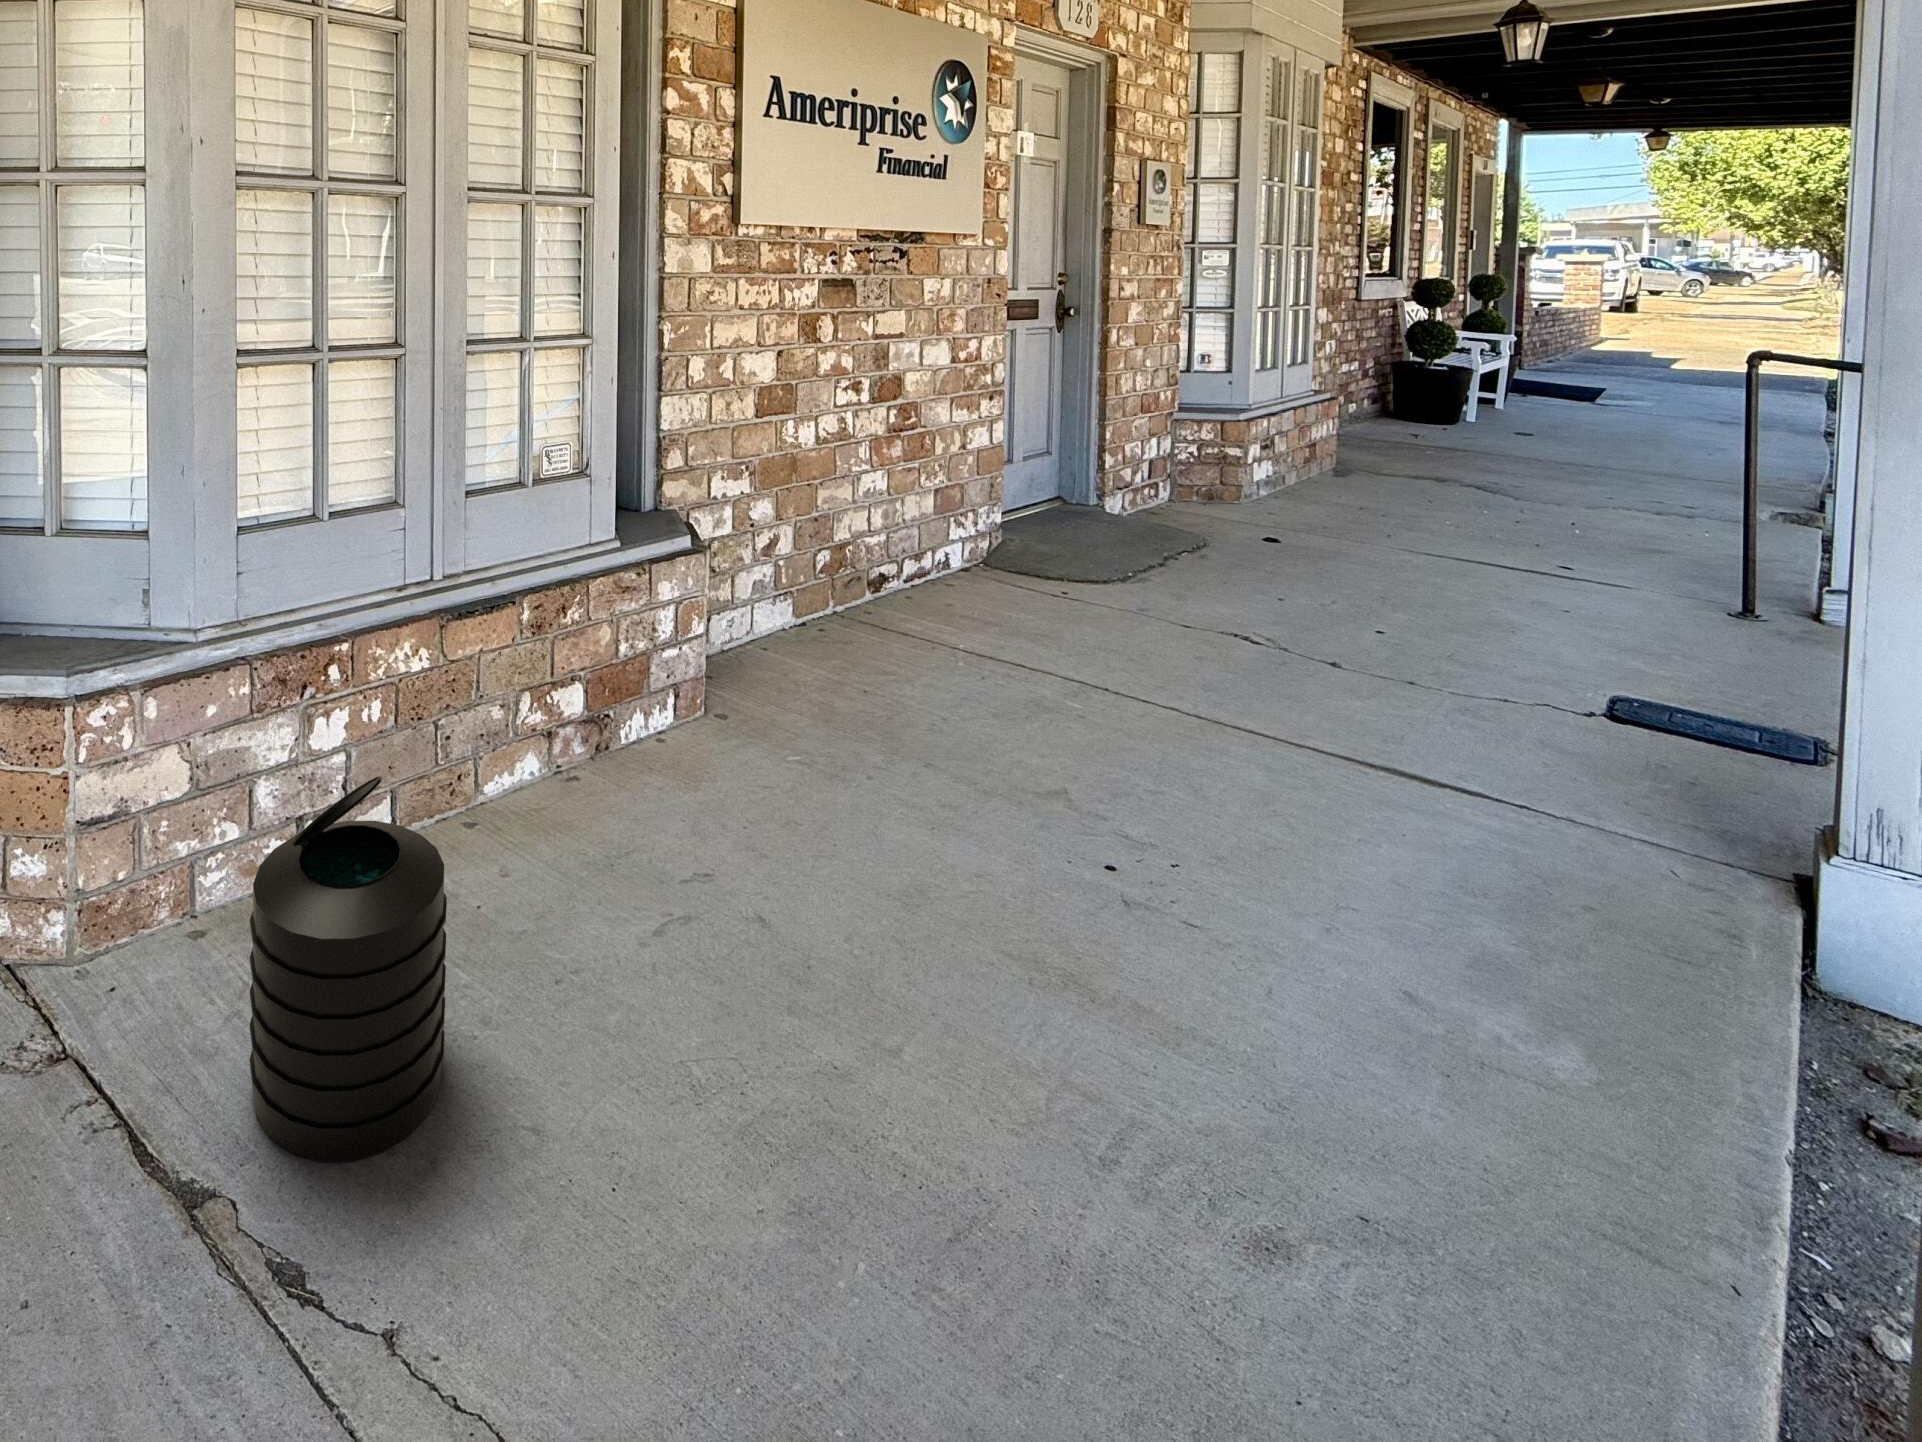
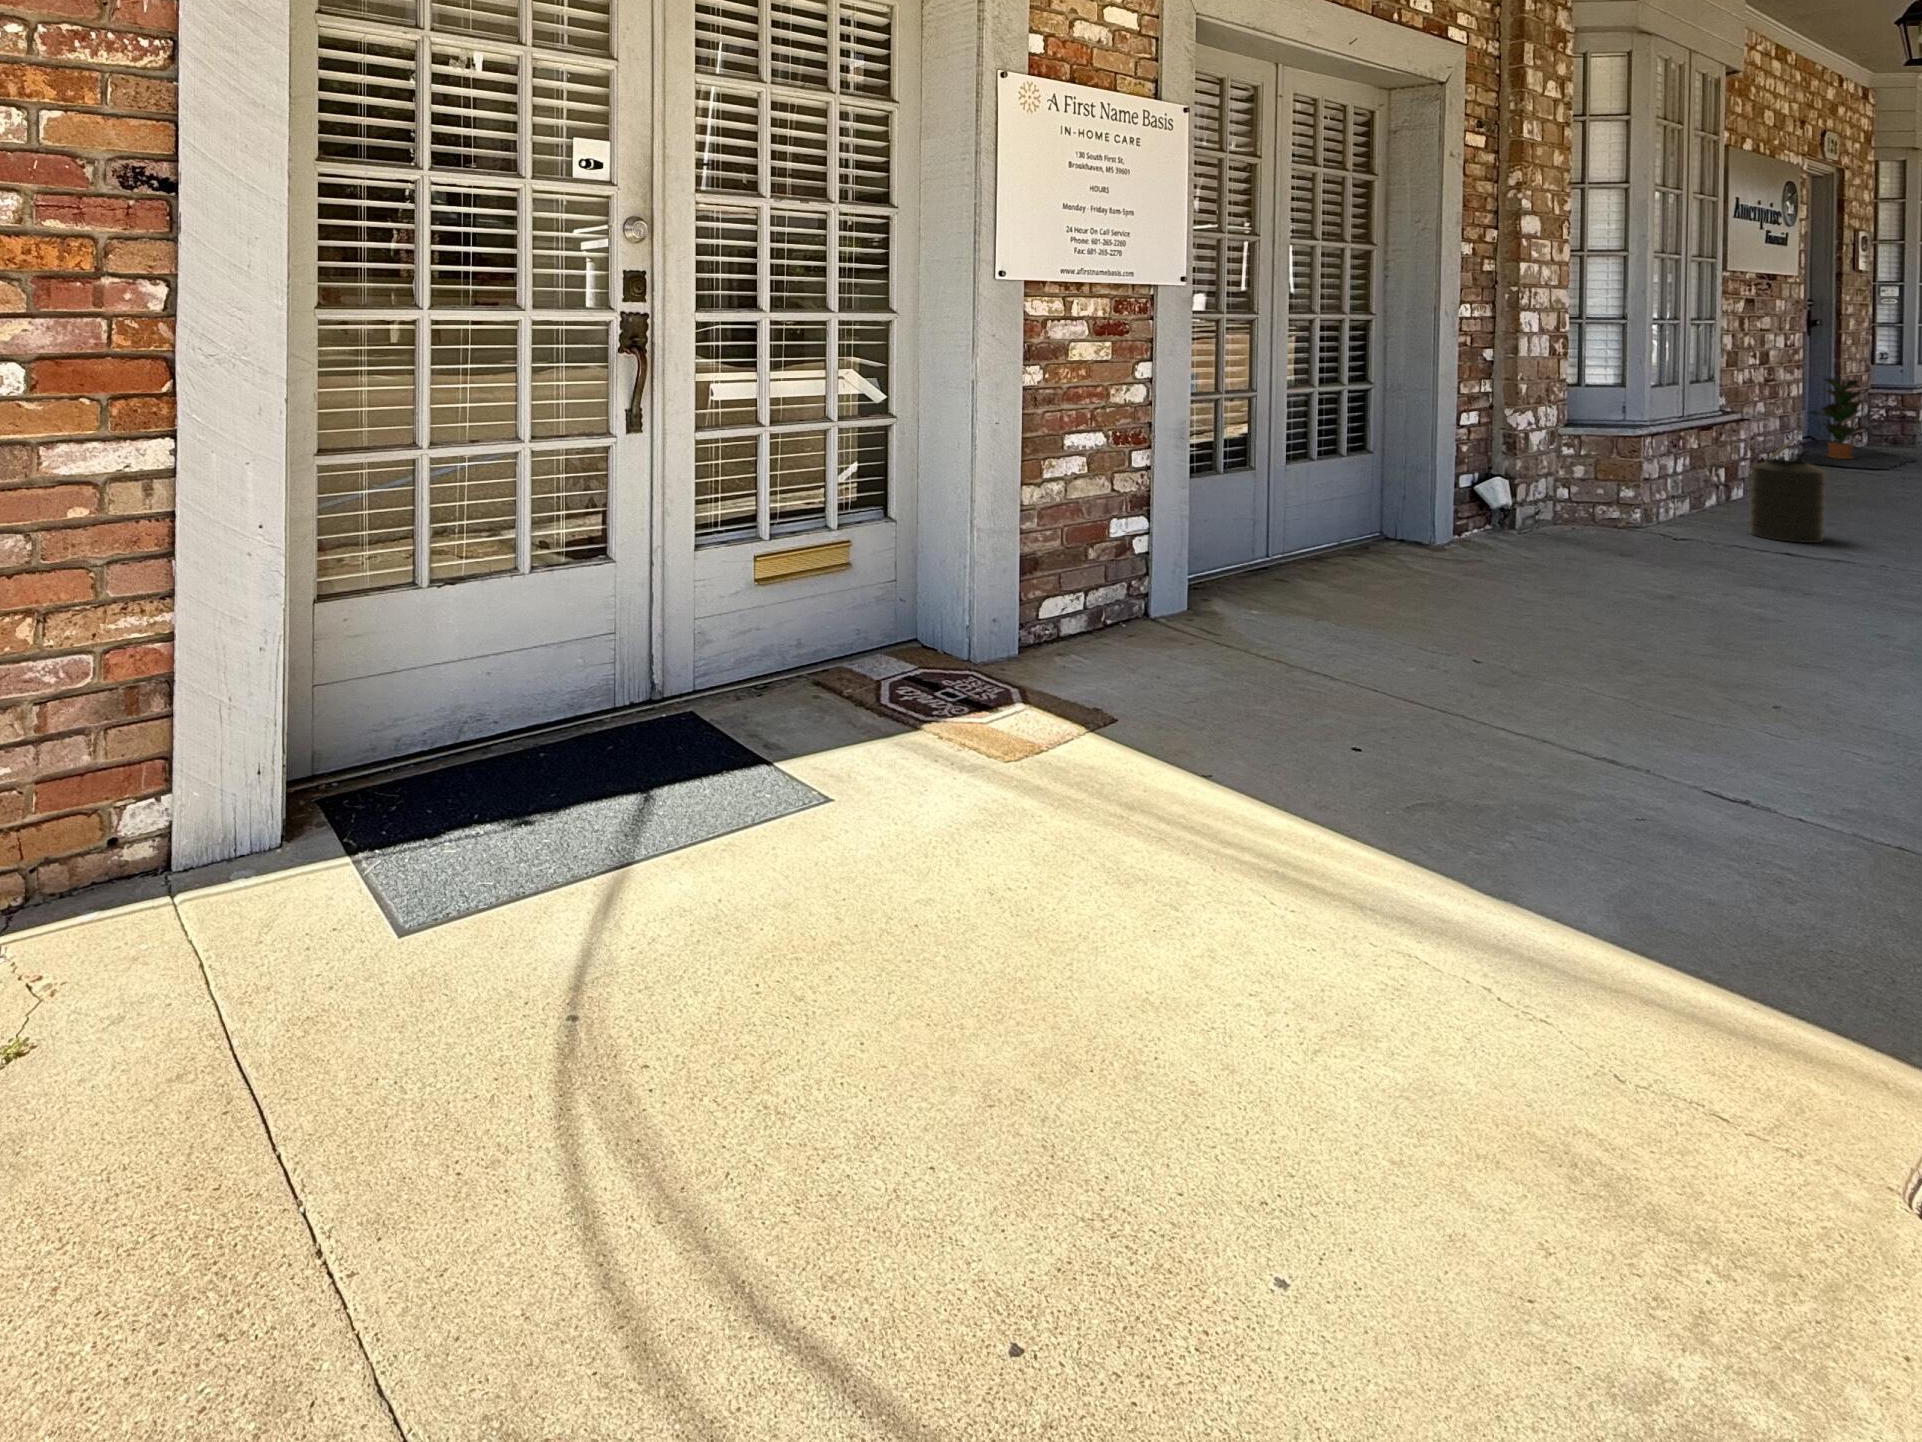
potted plant: none [1026,408,1119,545] -> present [1809,378,1865,459]

